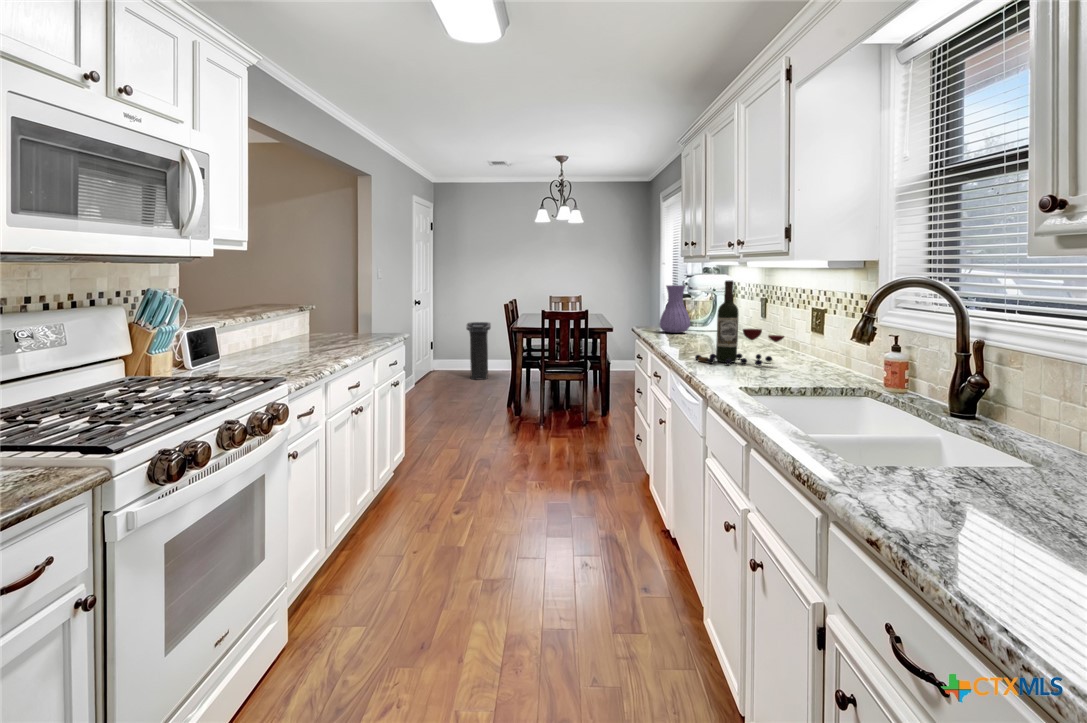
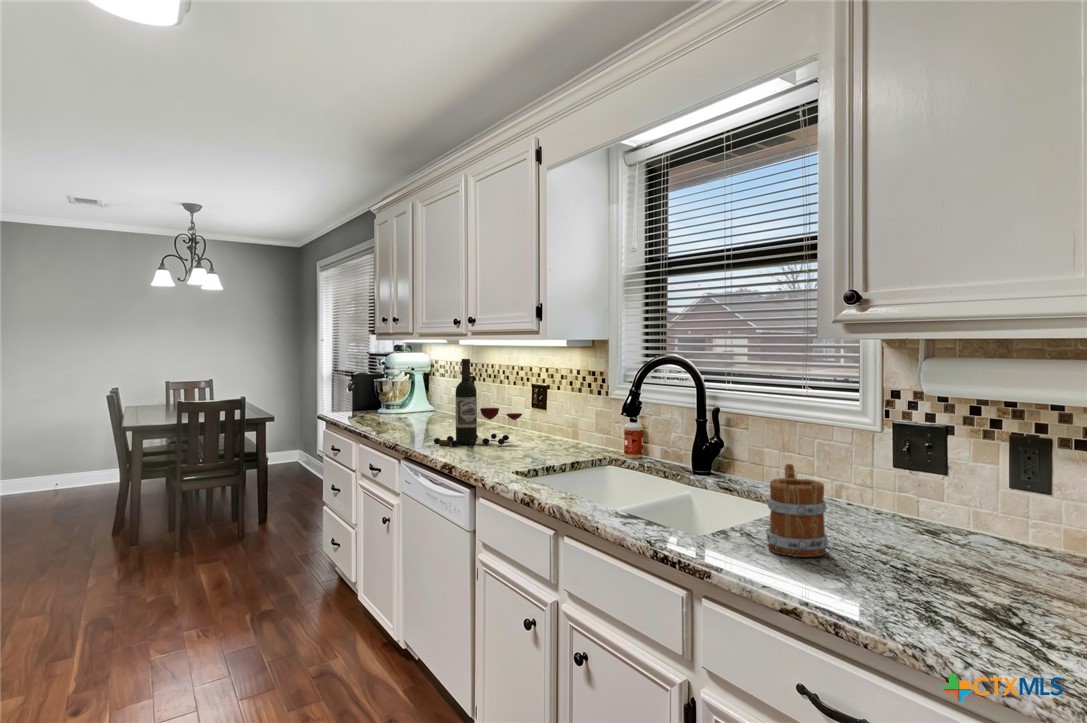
vase: present [659,285,690,333] -> none [358,364,393,417]
trash can: present [466,322,491,379] -> none [33,417,74,501]
mug: none [943,421,1040,550] -> present [767,464,828,557]

